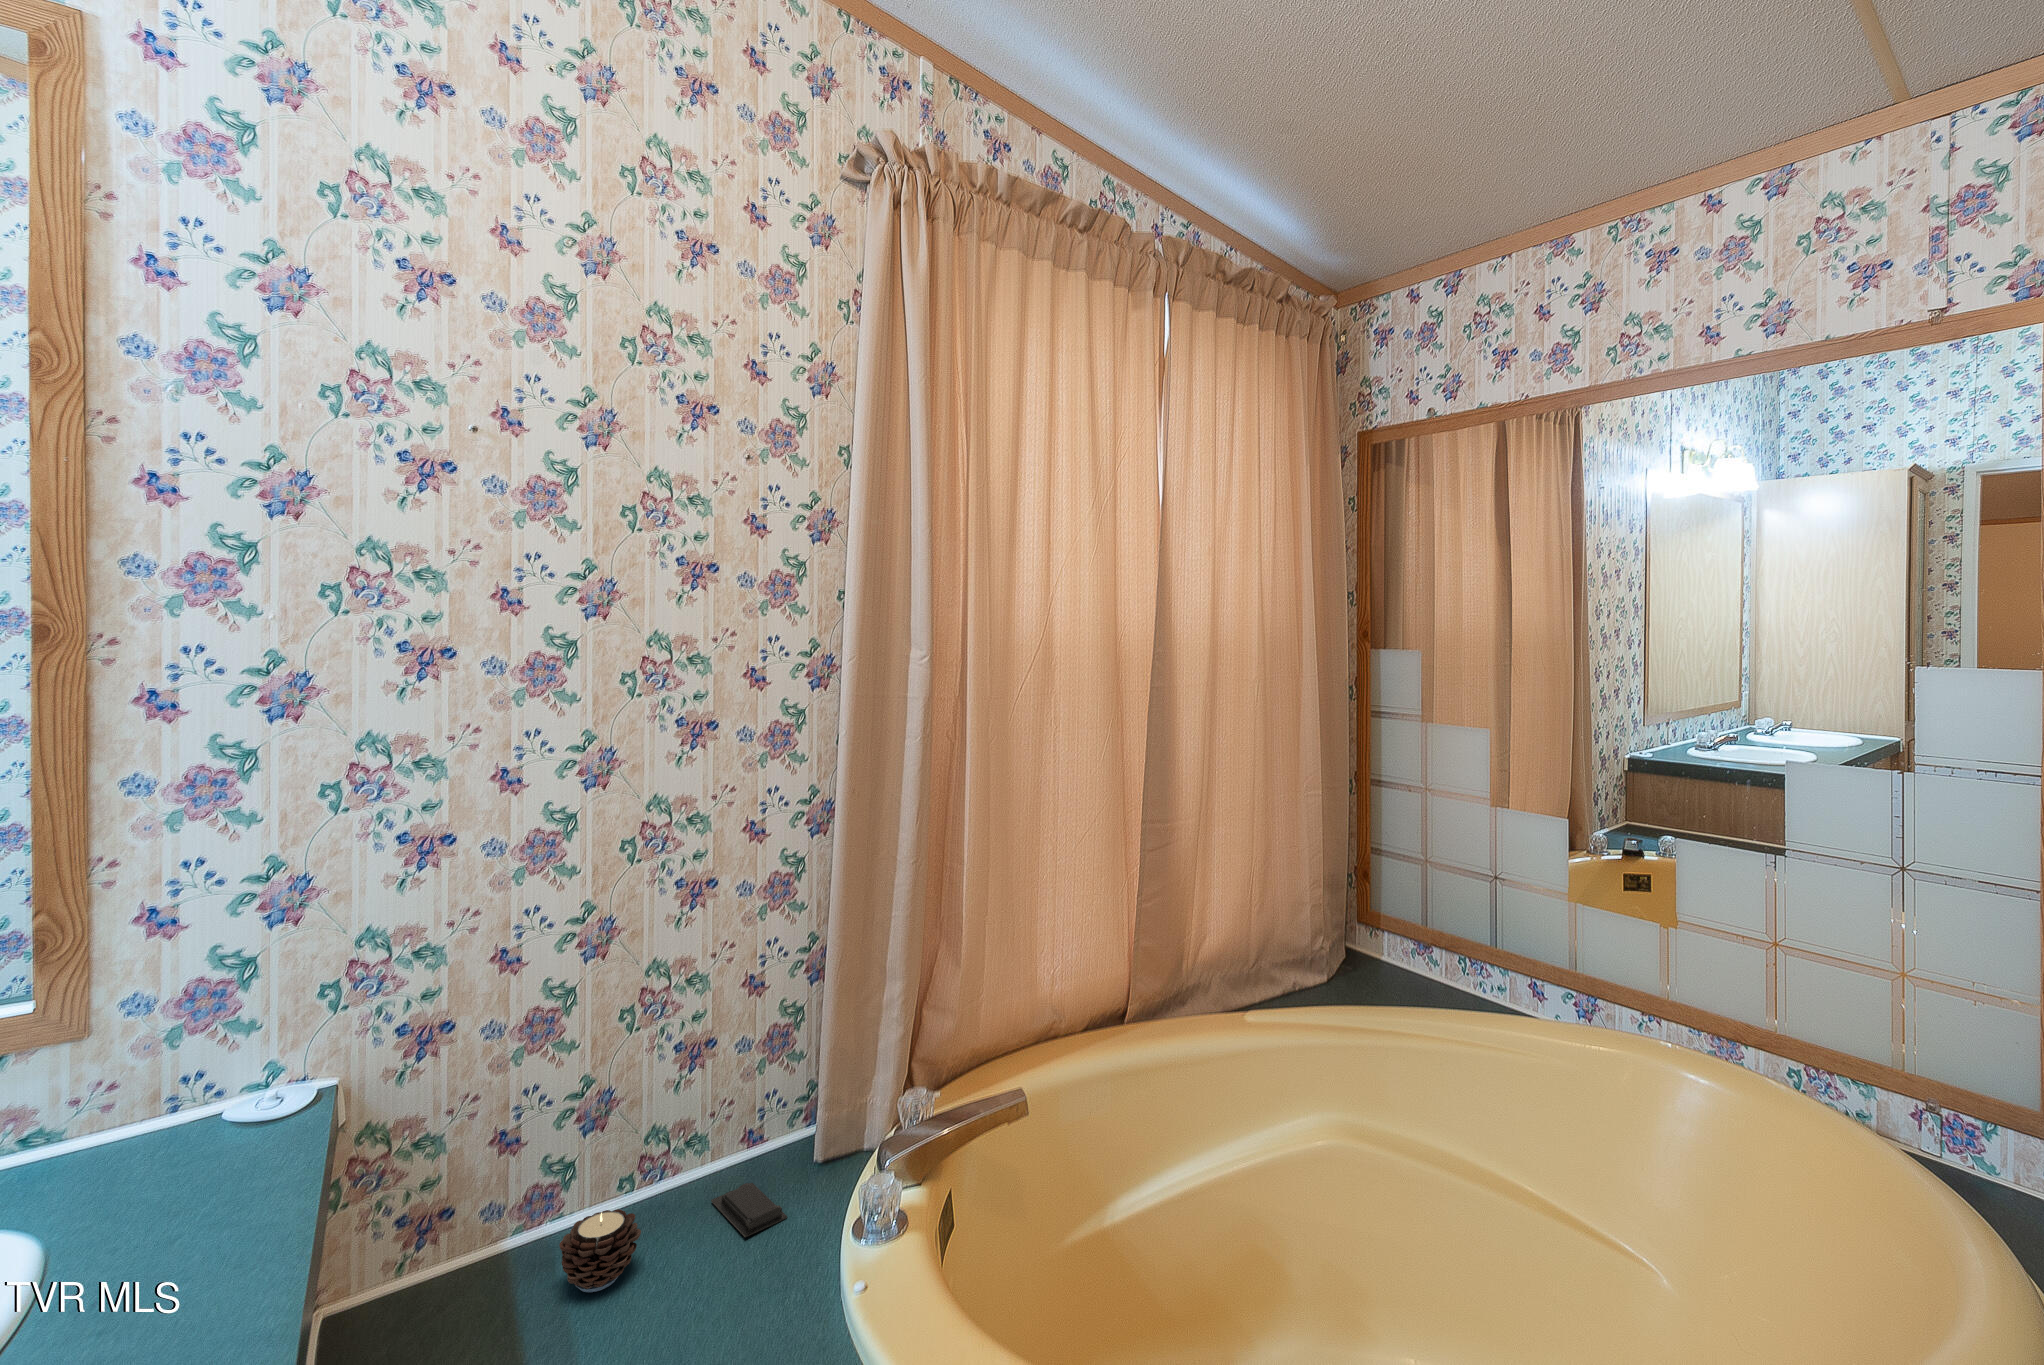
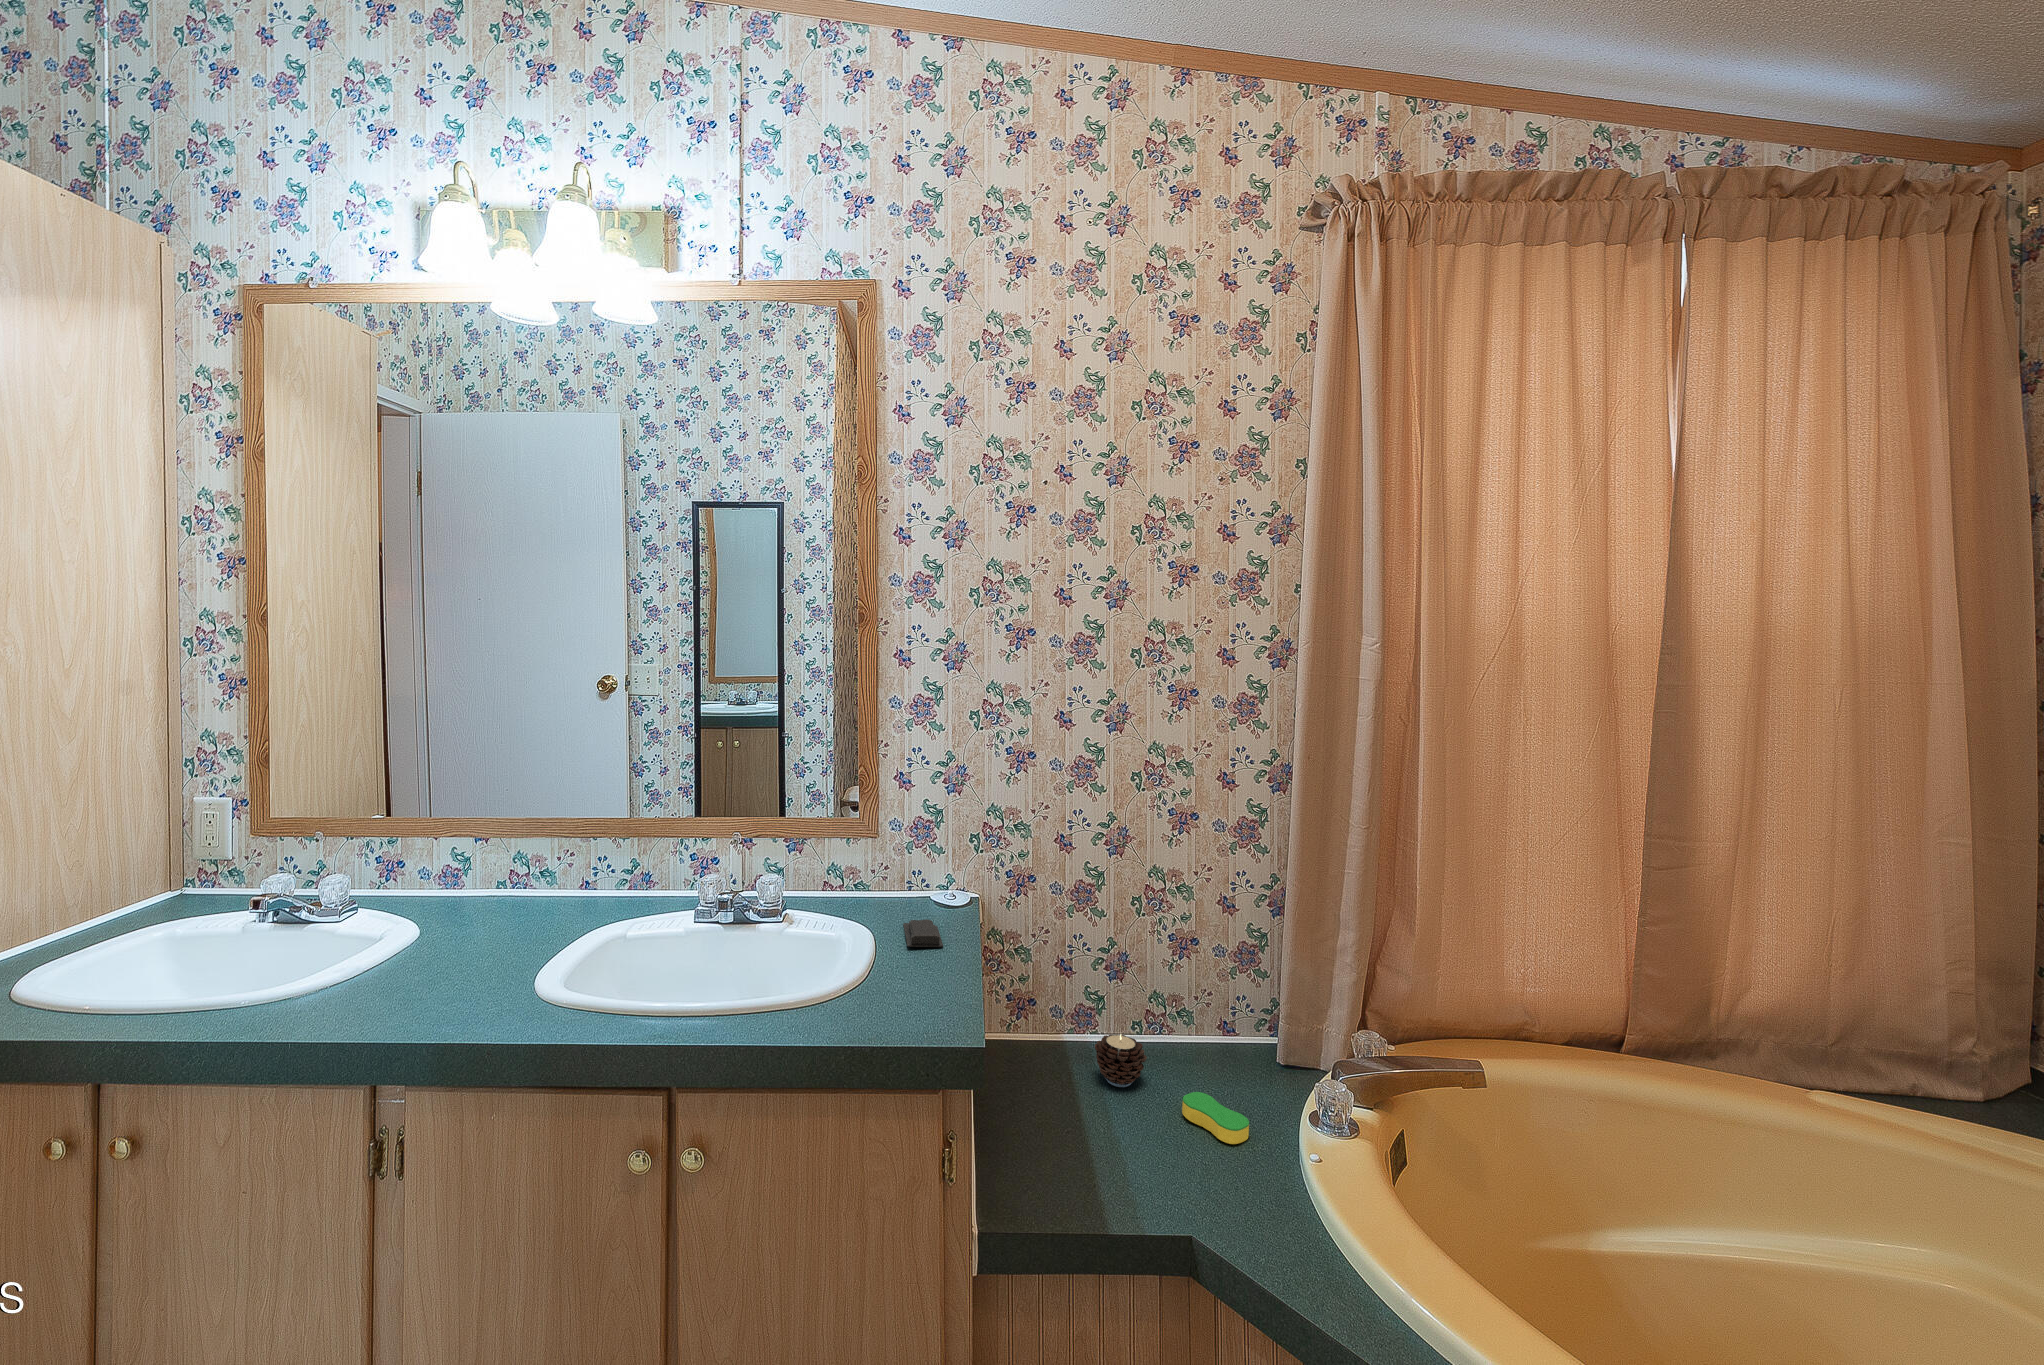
soap bar: present [711,1183,787,1237] -> present [903,919,943,947]
sponge: none [692,1252,781,1314] -> present [1182,1092,1249,1144]

